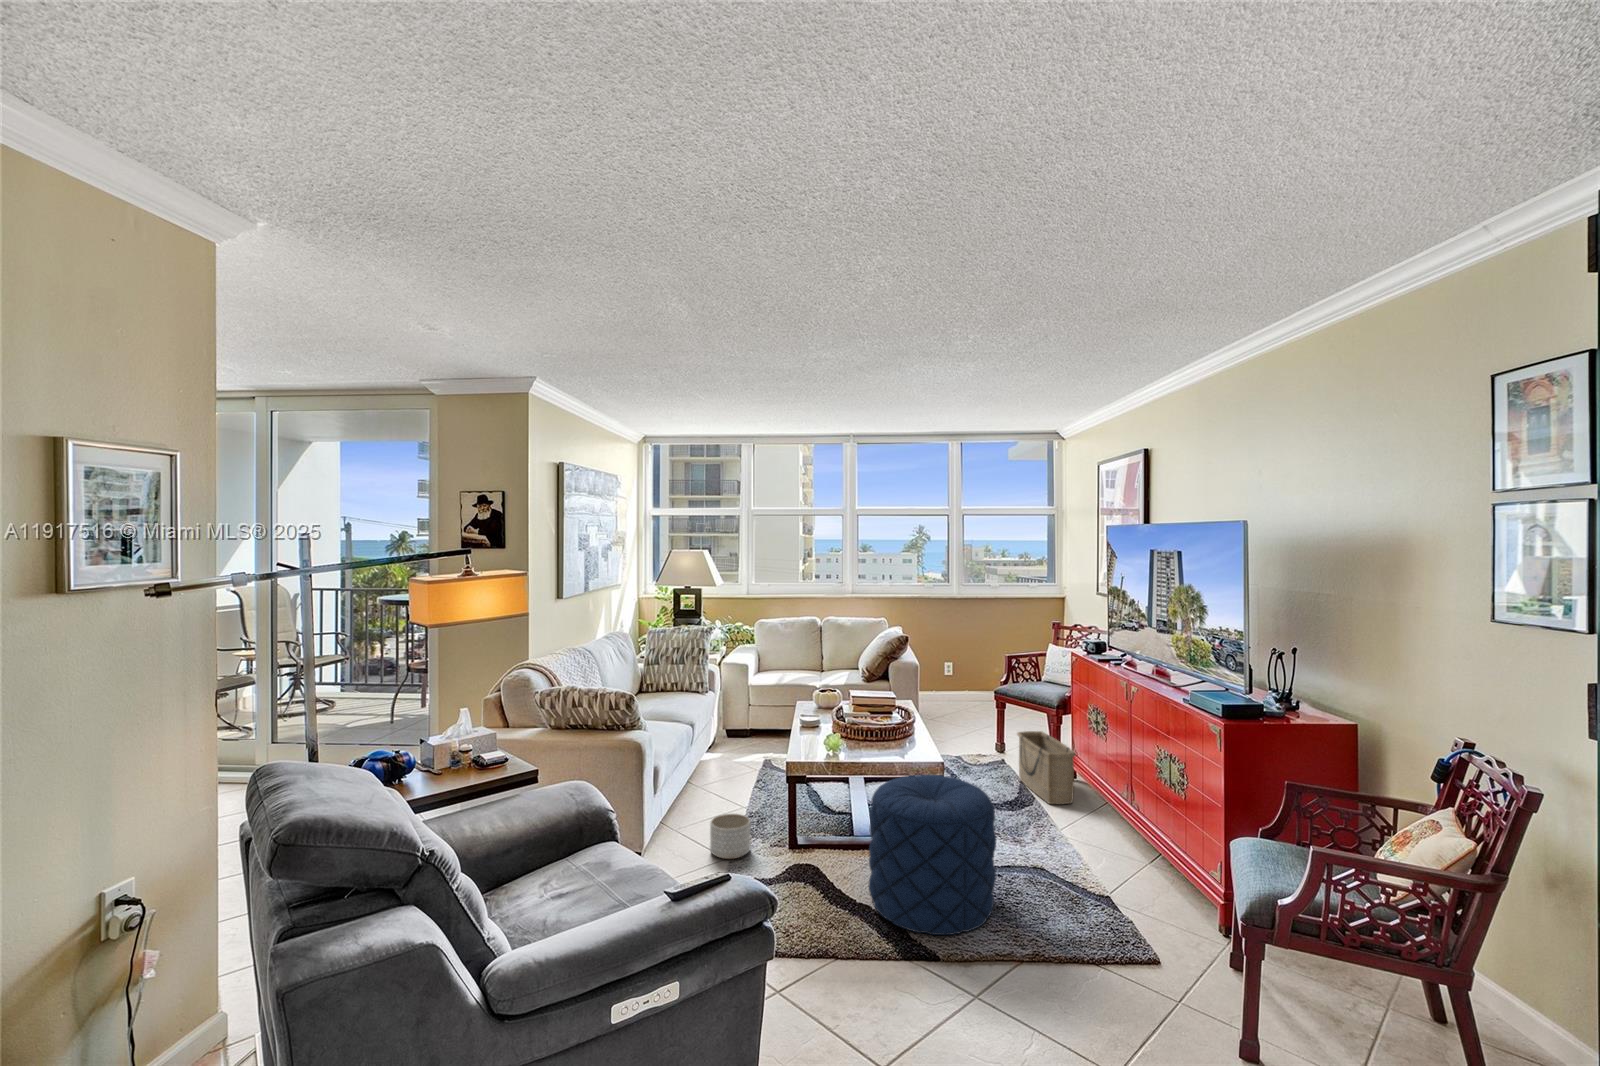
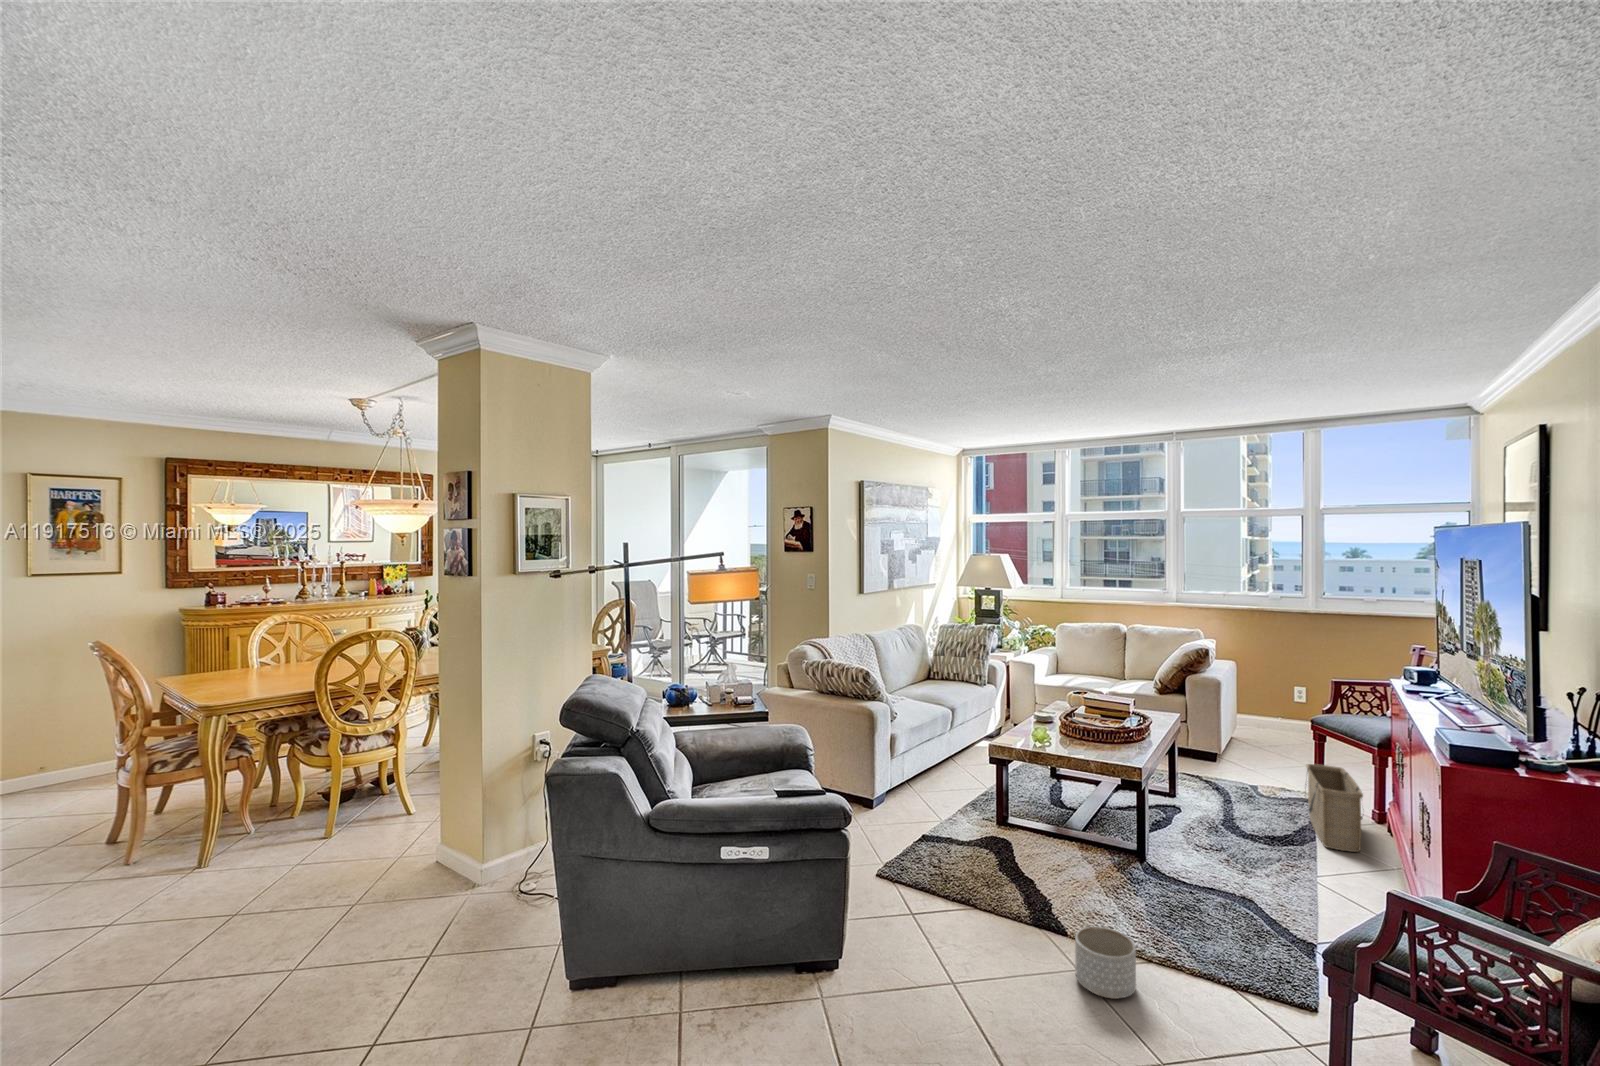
pouf: present [869,775,996,935] -> none [1035,772,1164,924]
planter: present [710,814,751,859] -> present [1075,926,1136,999]

